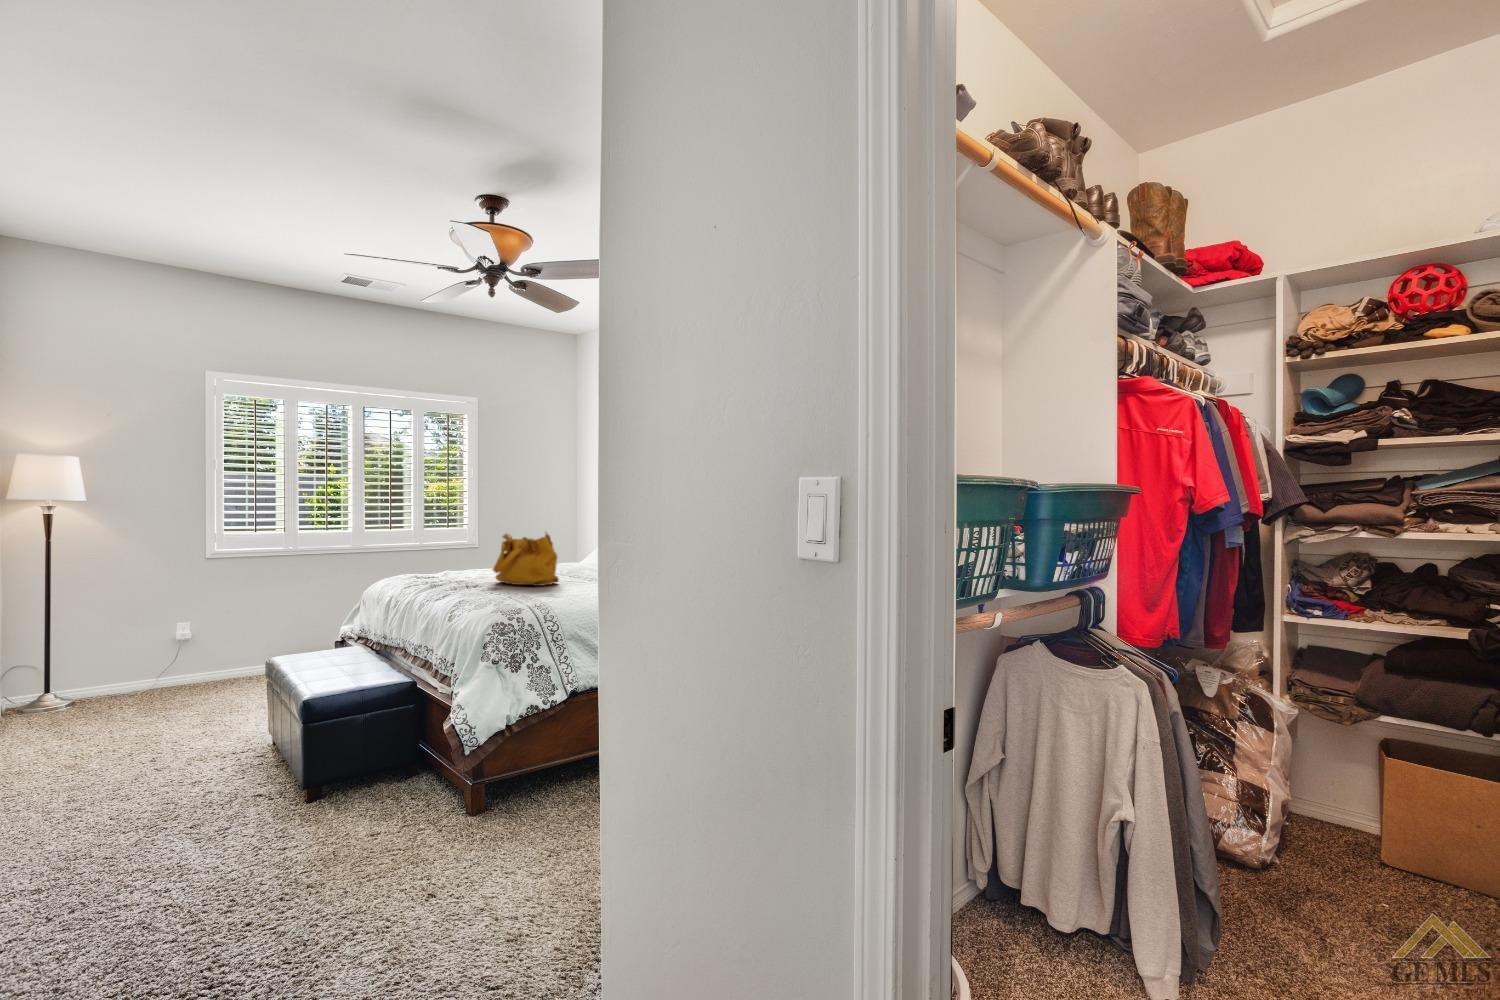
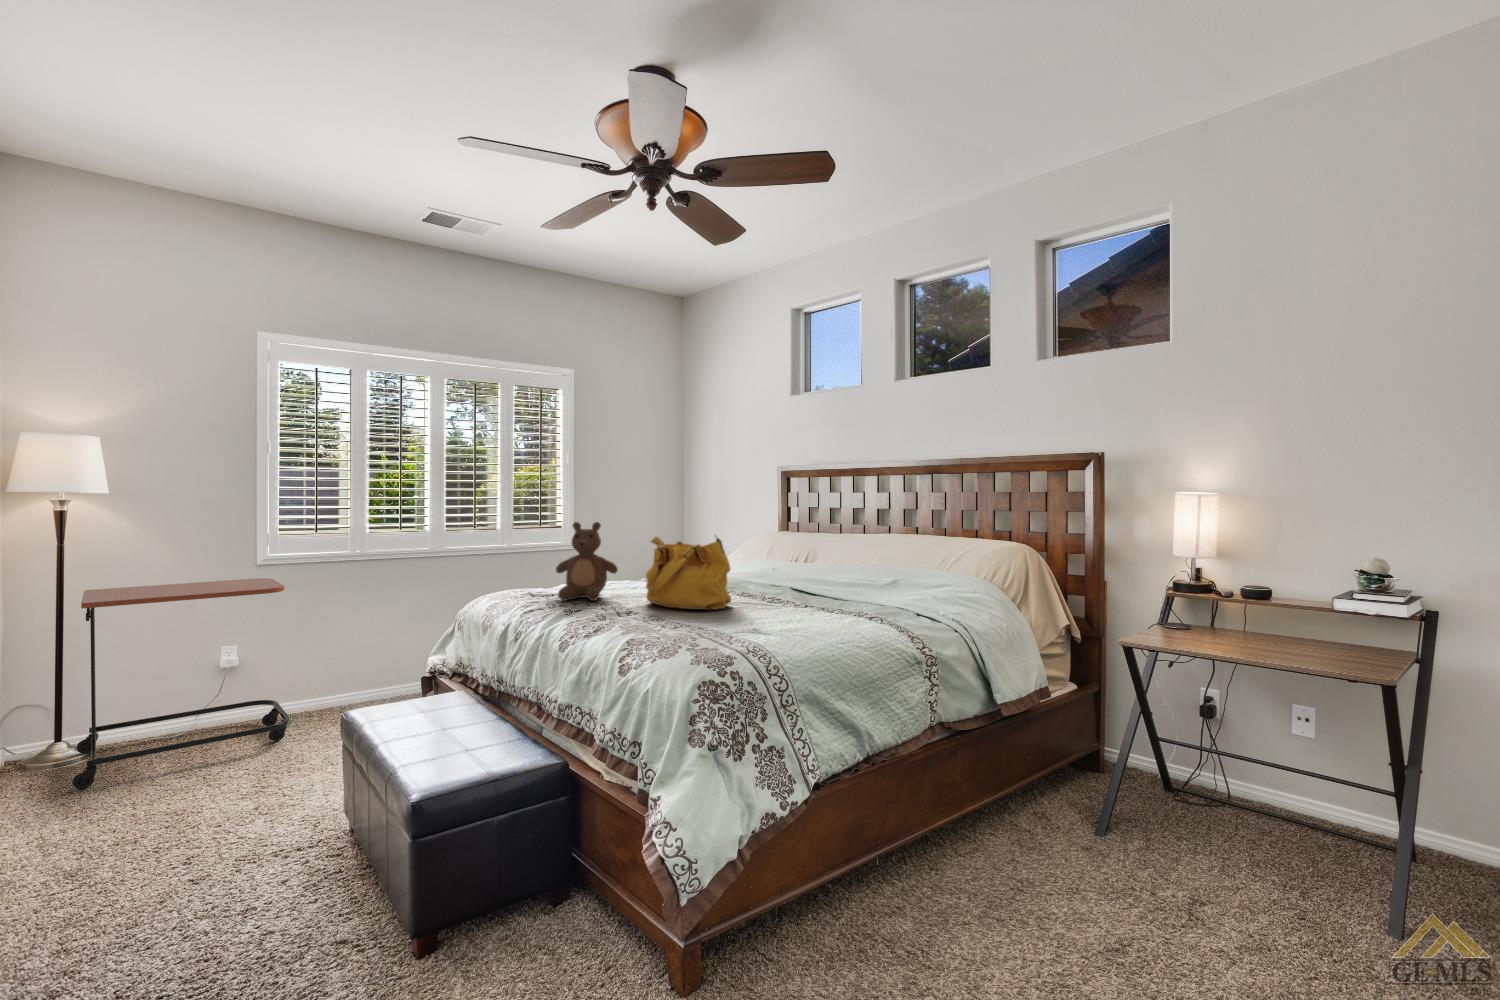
teddy bear: none [432,522,480,580] -> present [556,522,618,601]
side table: none [60,568,232,724] -> present [72,578,290,789]

